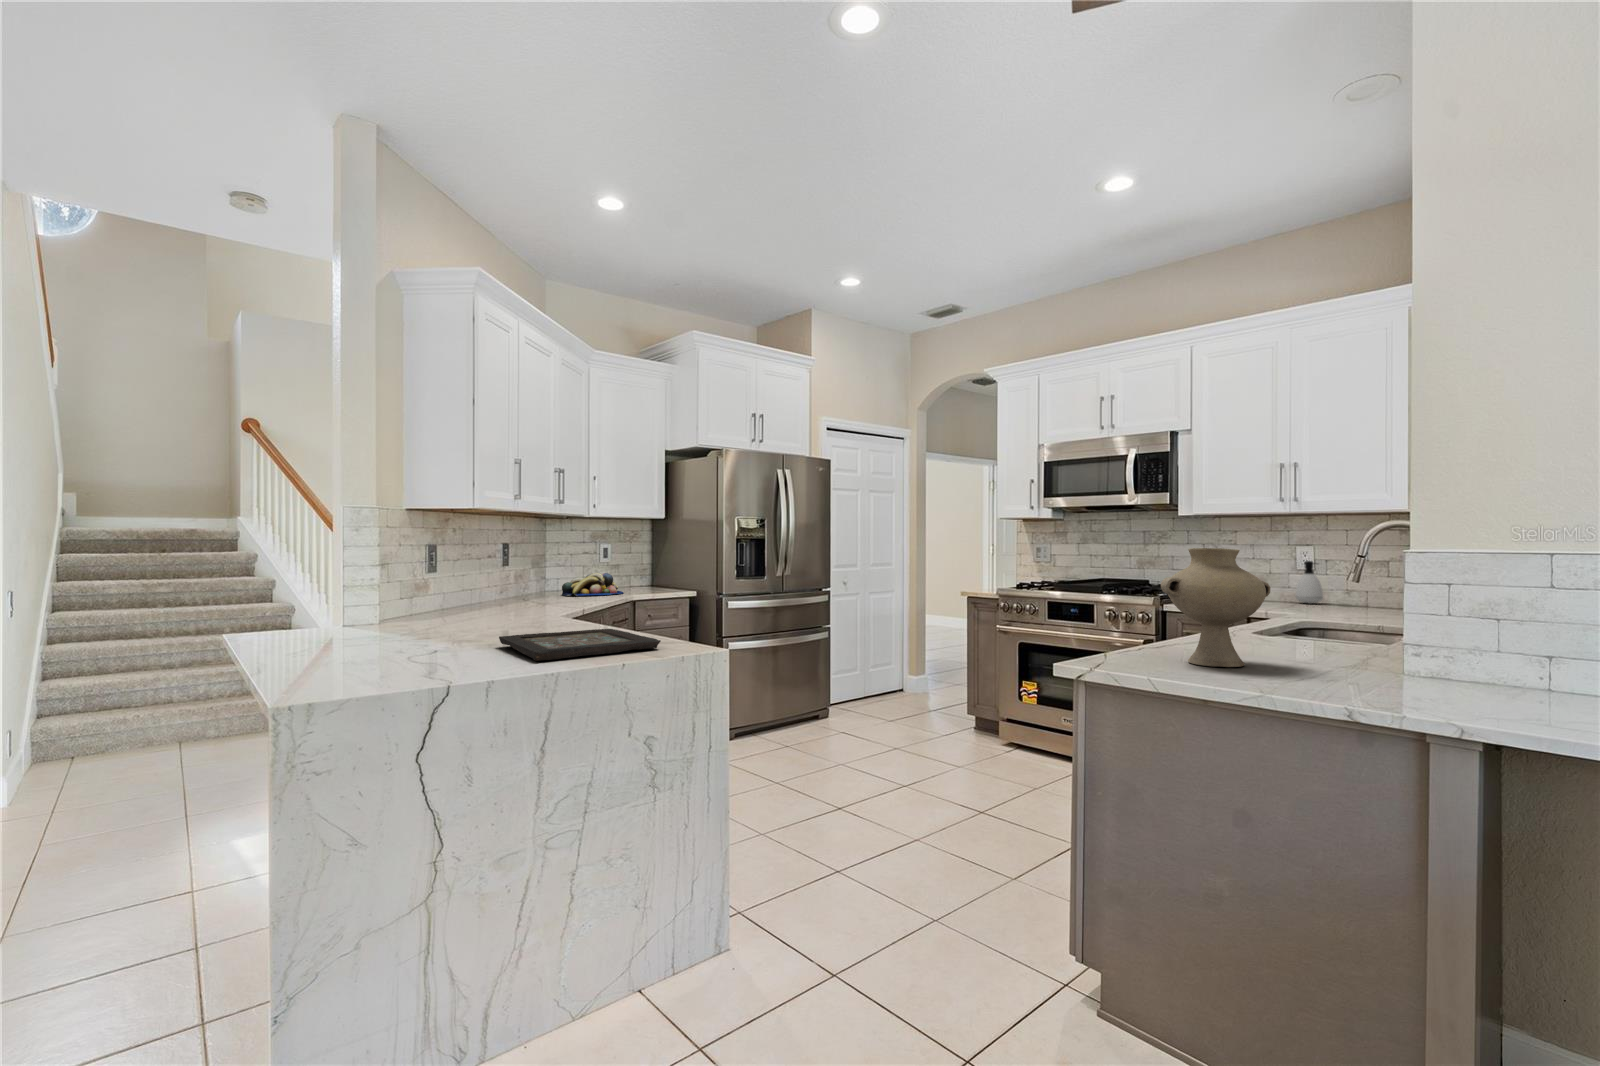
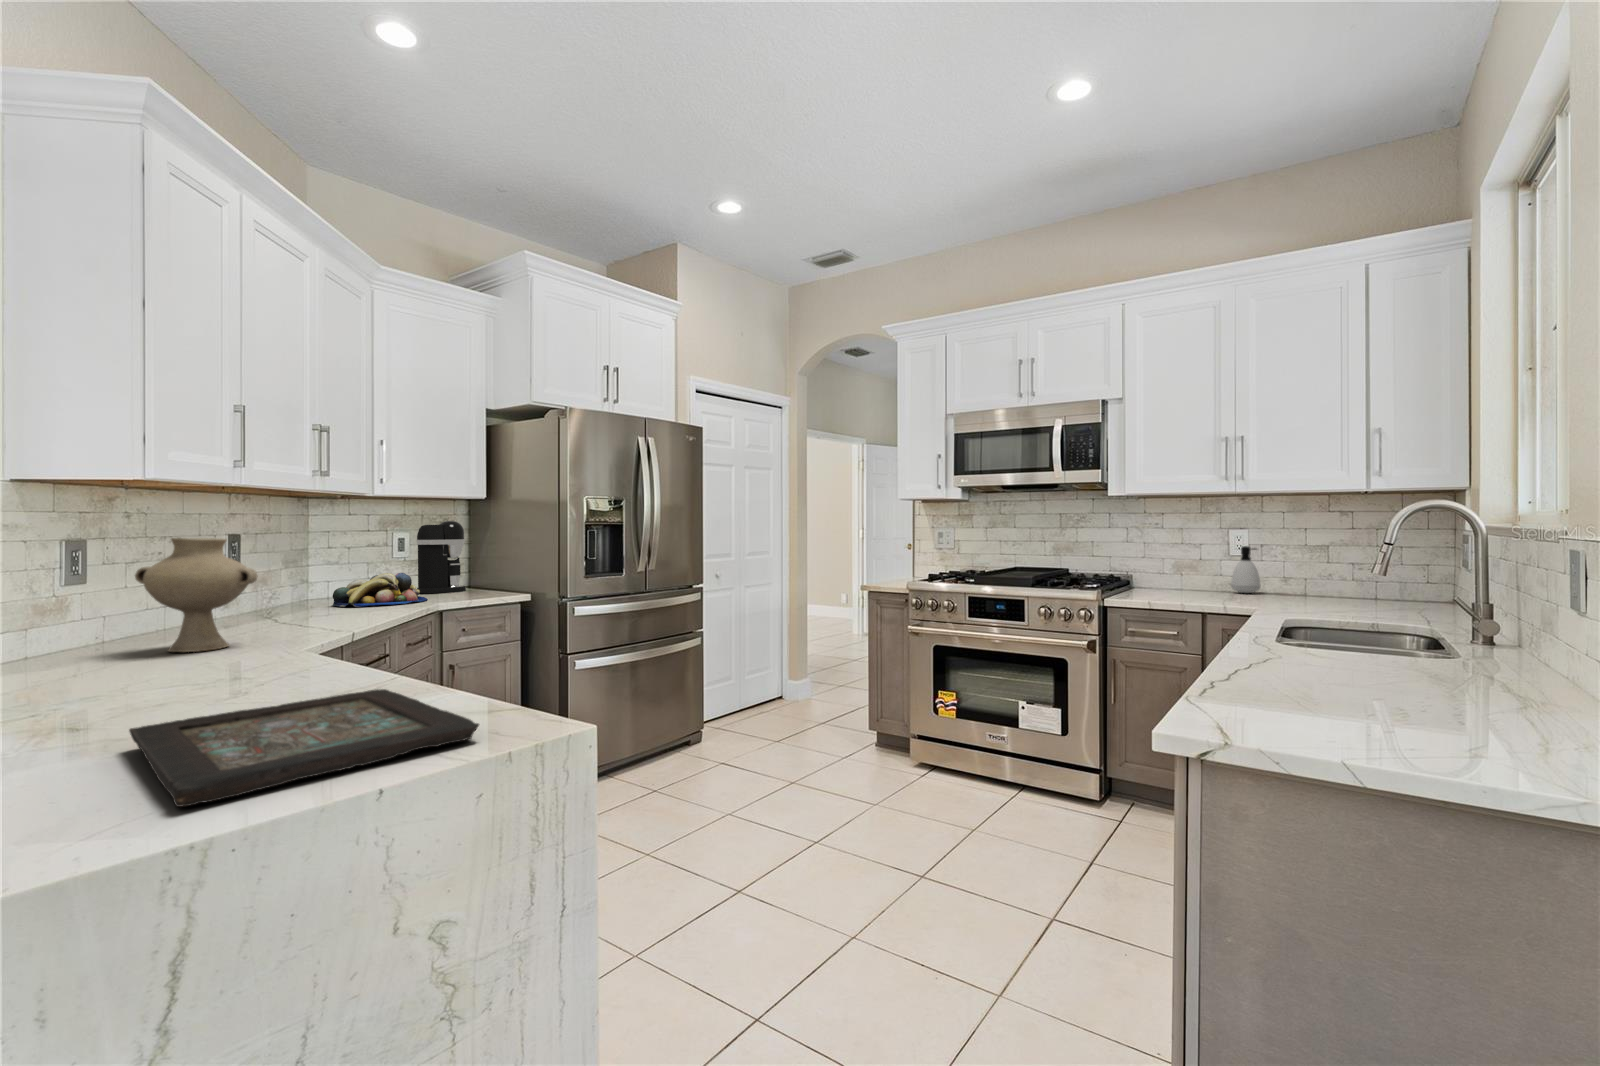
coffee maker: none [615,535,650,589] -> present [417,521,466,593]
vase: present [1161,548,1270,667] -> present [135,538,258,652]

